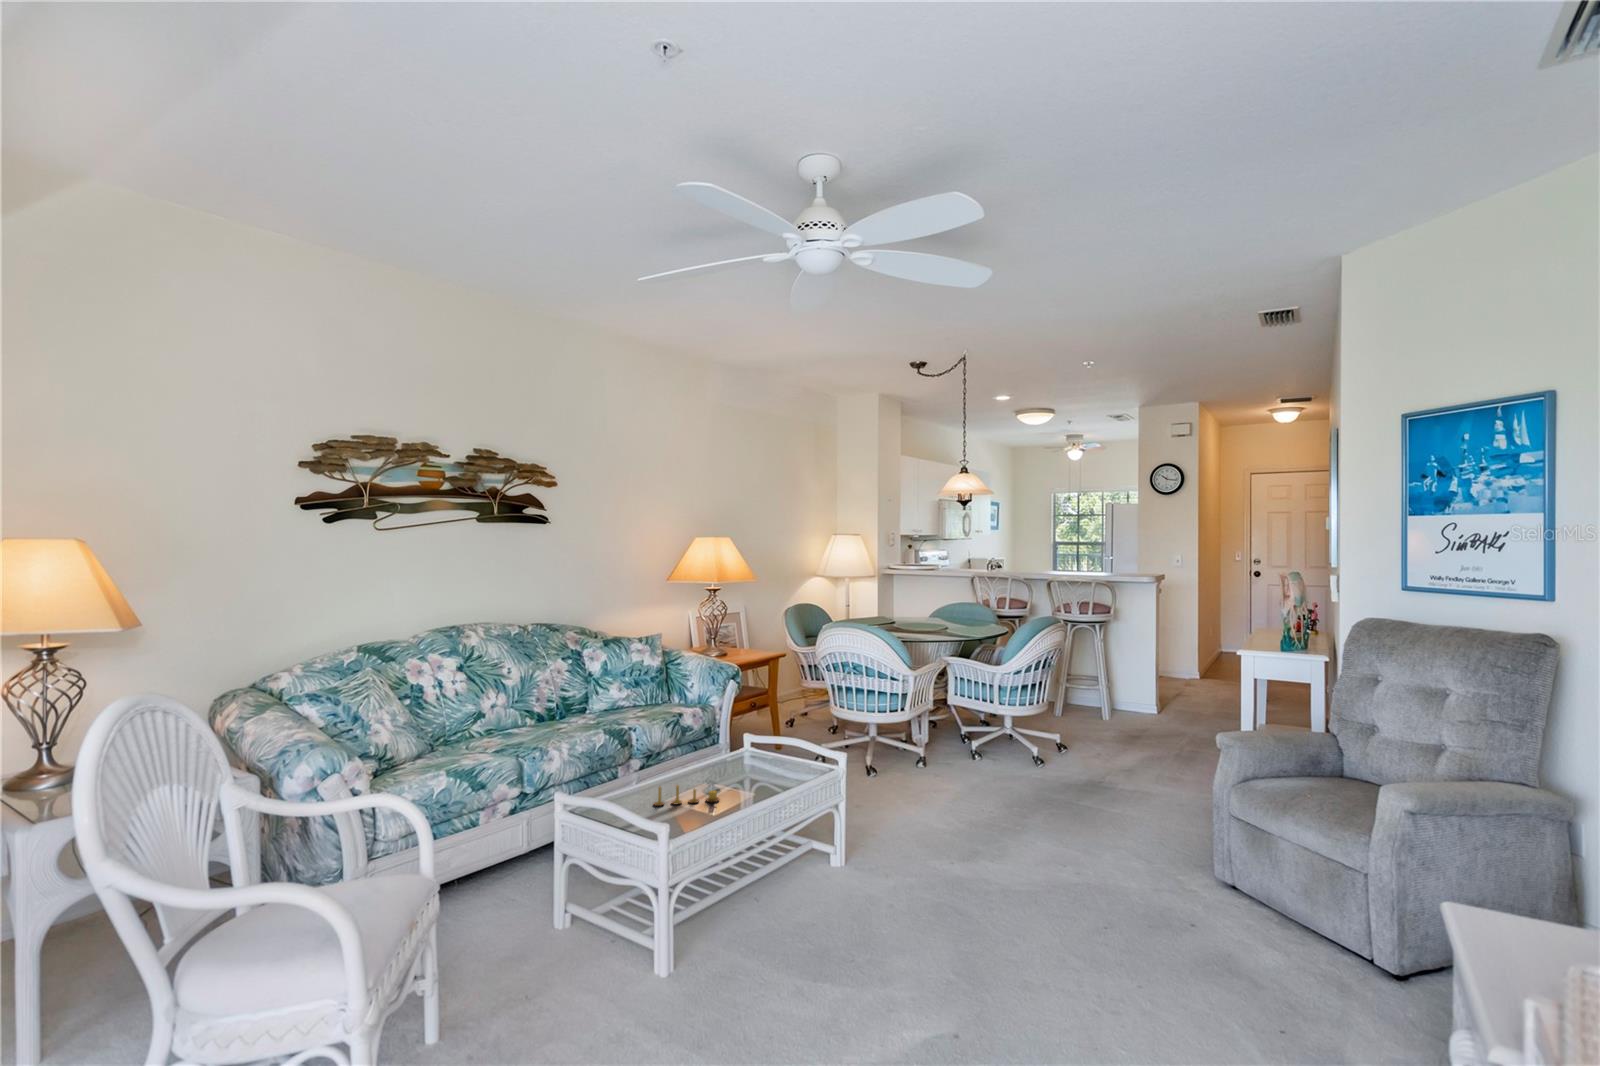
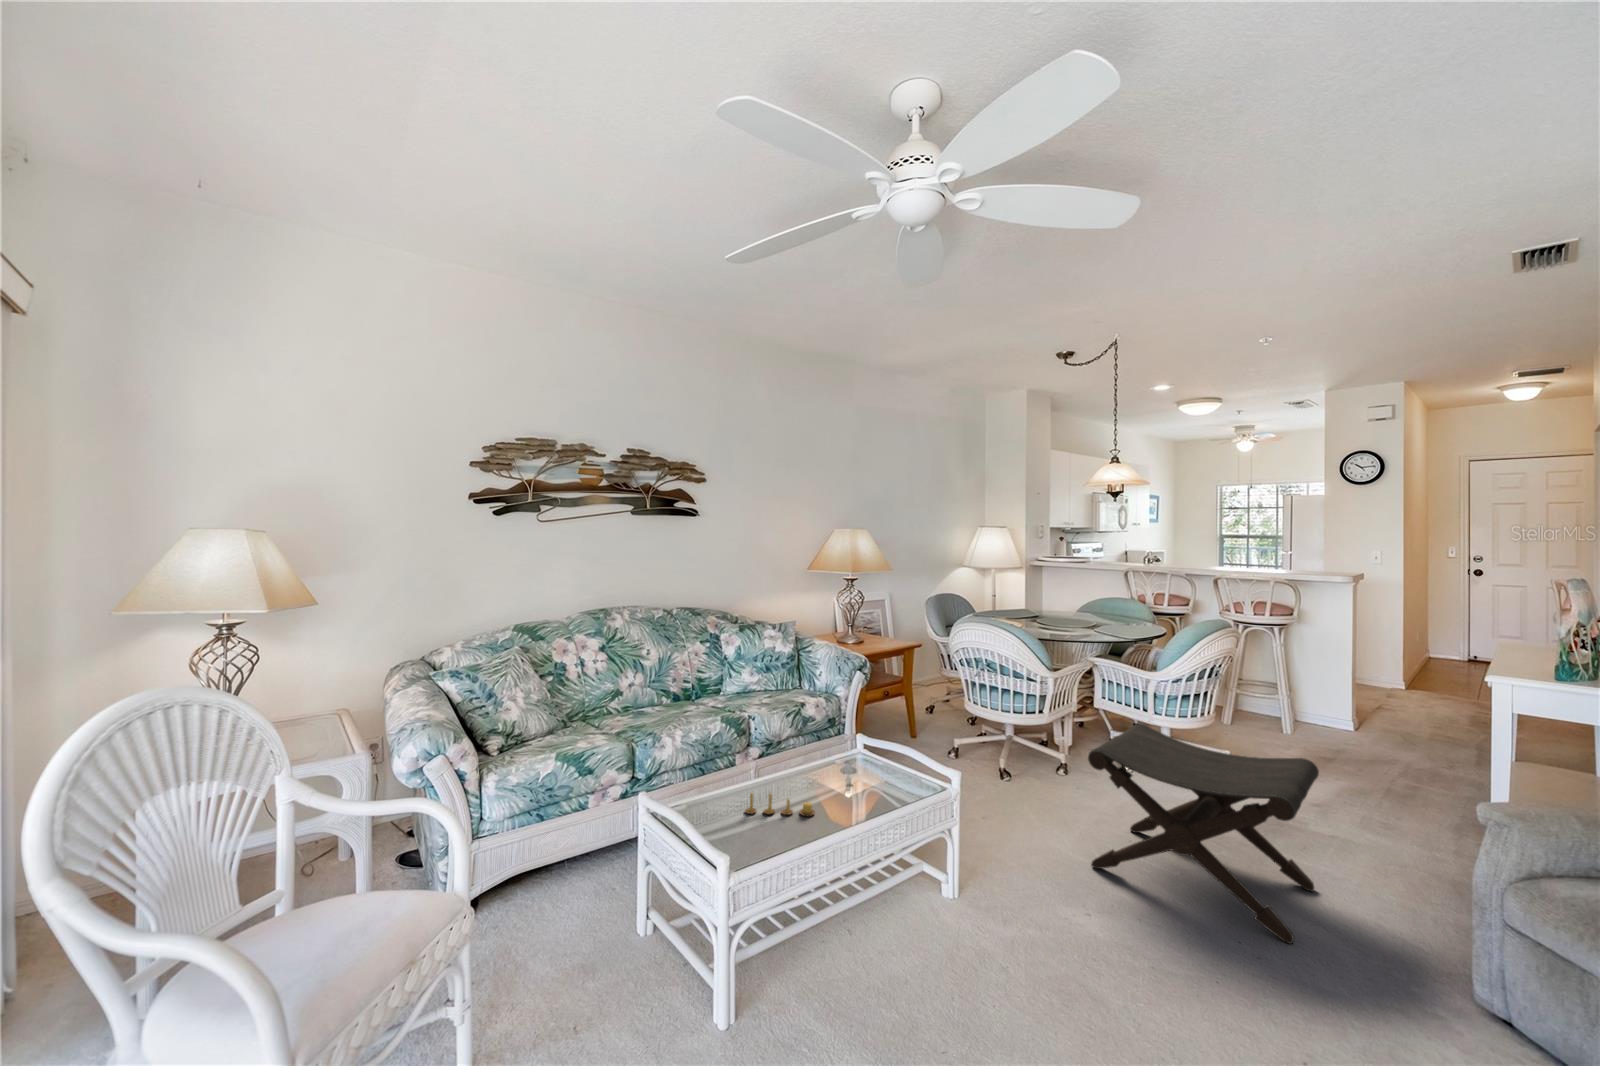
footstool: none [947,708,1117,860] -> present [1088,724,1319,944]

